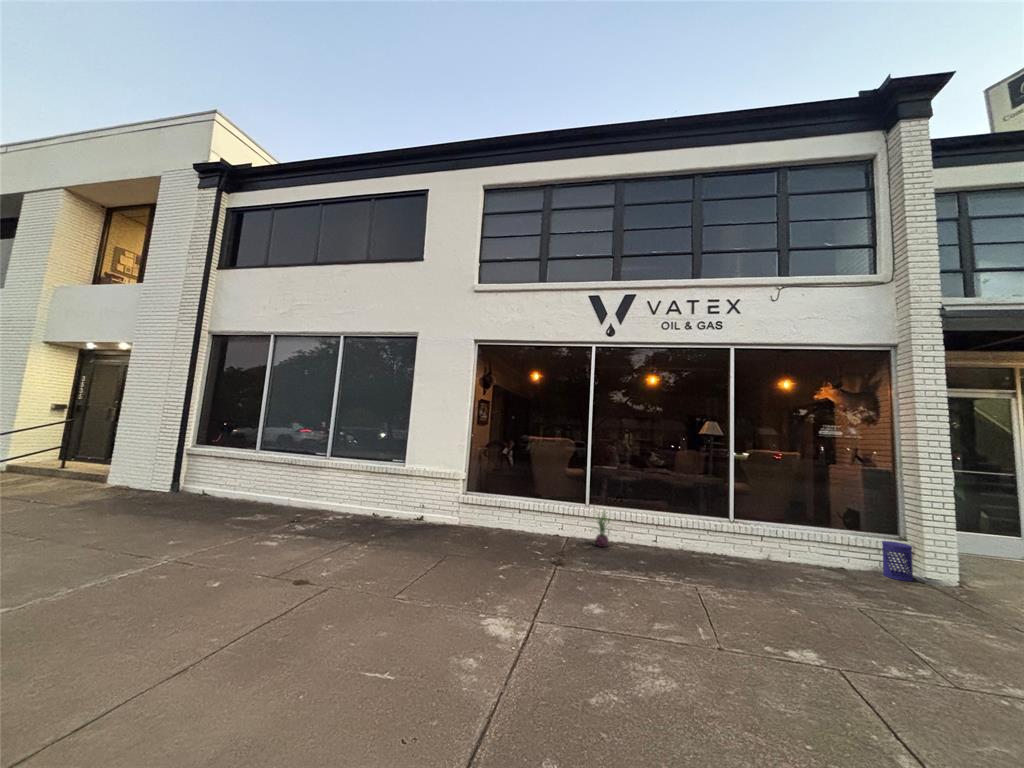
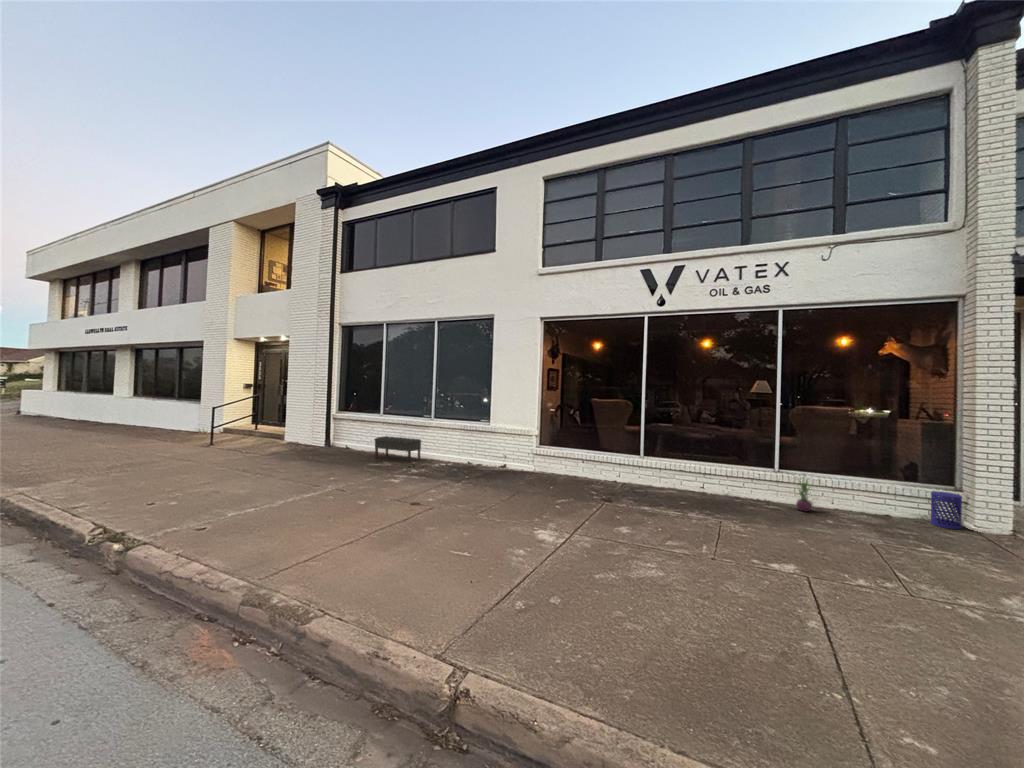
bench: none [244,479,311,513] -> present [374,436,421,462]
decorative plant: present [596,511,610,547] -> present [796,475,812,512]

